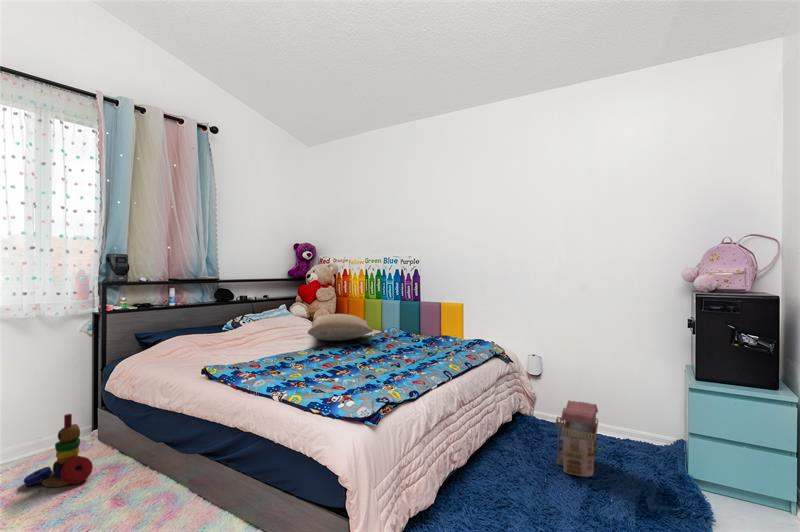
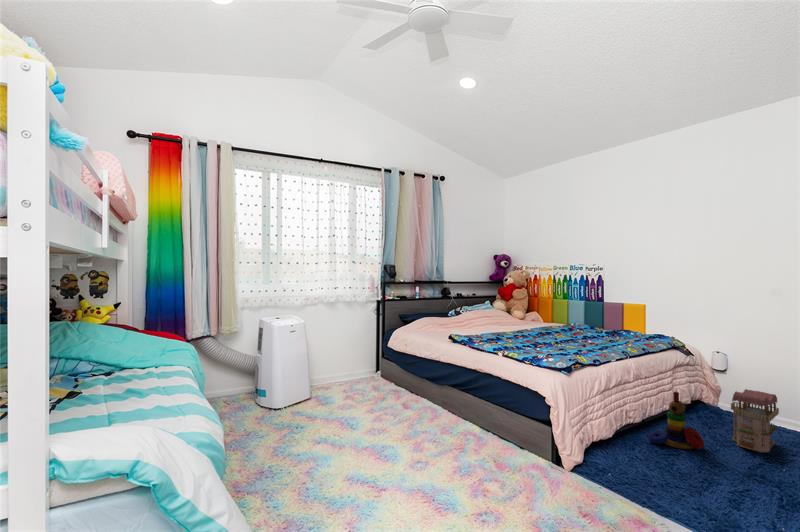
pillow: present [308,314,373,341] -> none [512,309,563,328]
stacking toy: present [24,414,93,487] -> present [648,392,704,449]

